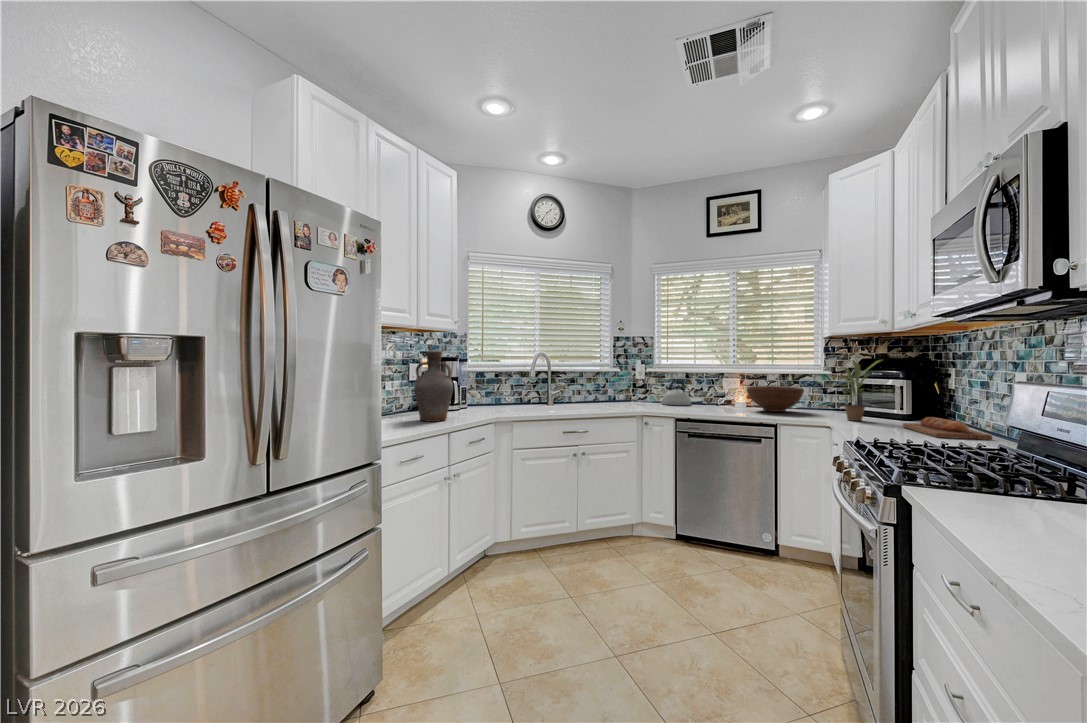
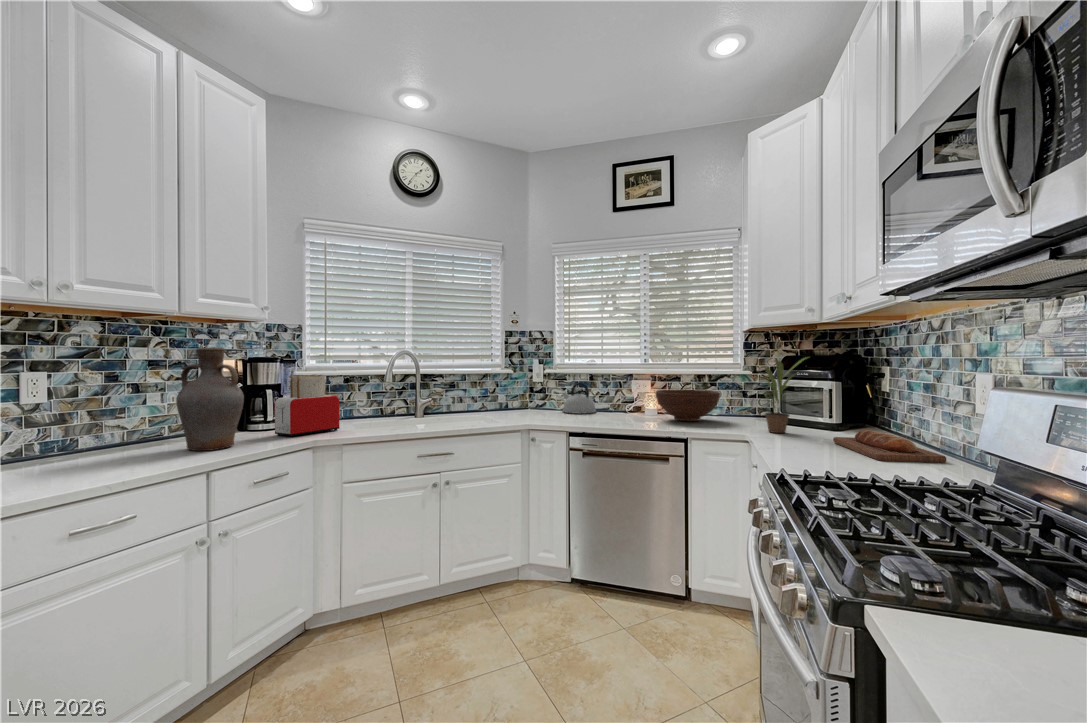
toaster: none [462,371,502,416] -> present [275,375,340,437]

